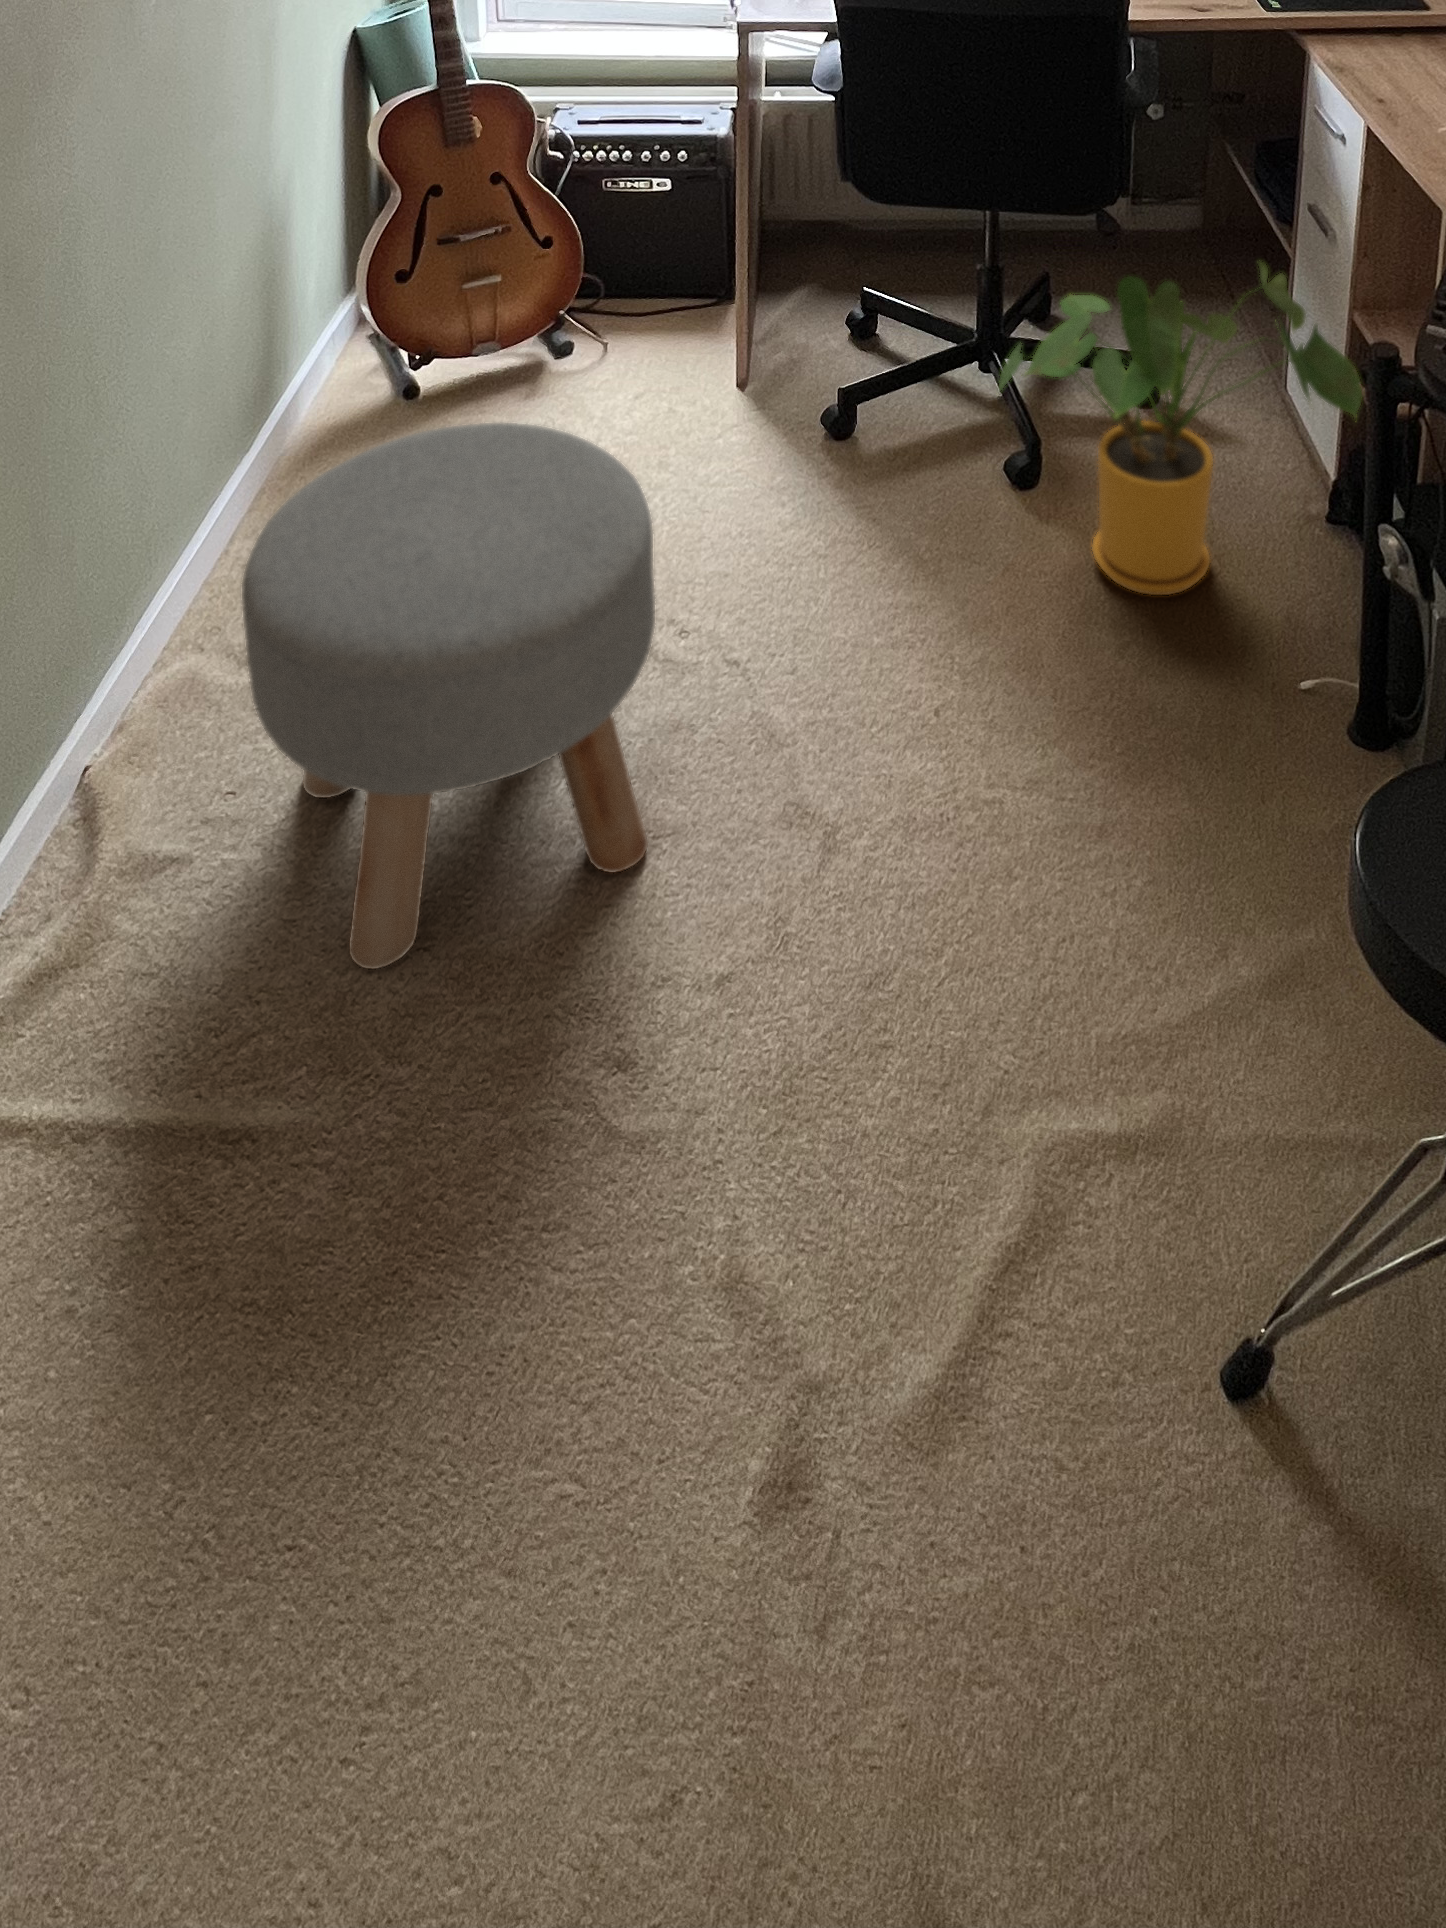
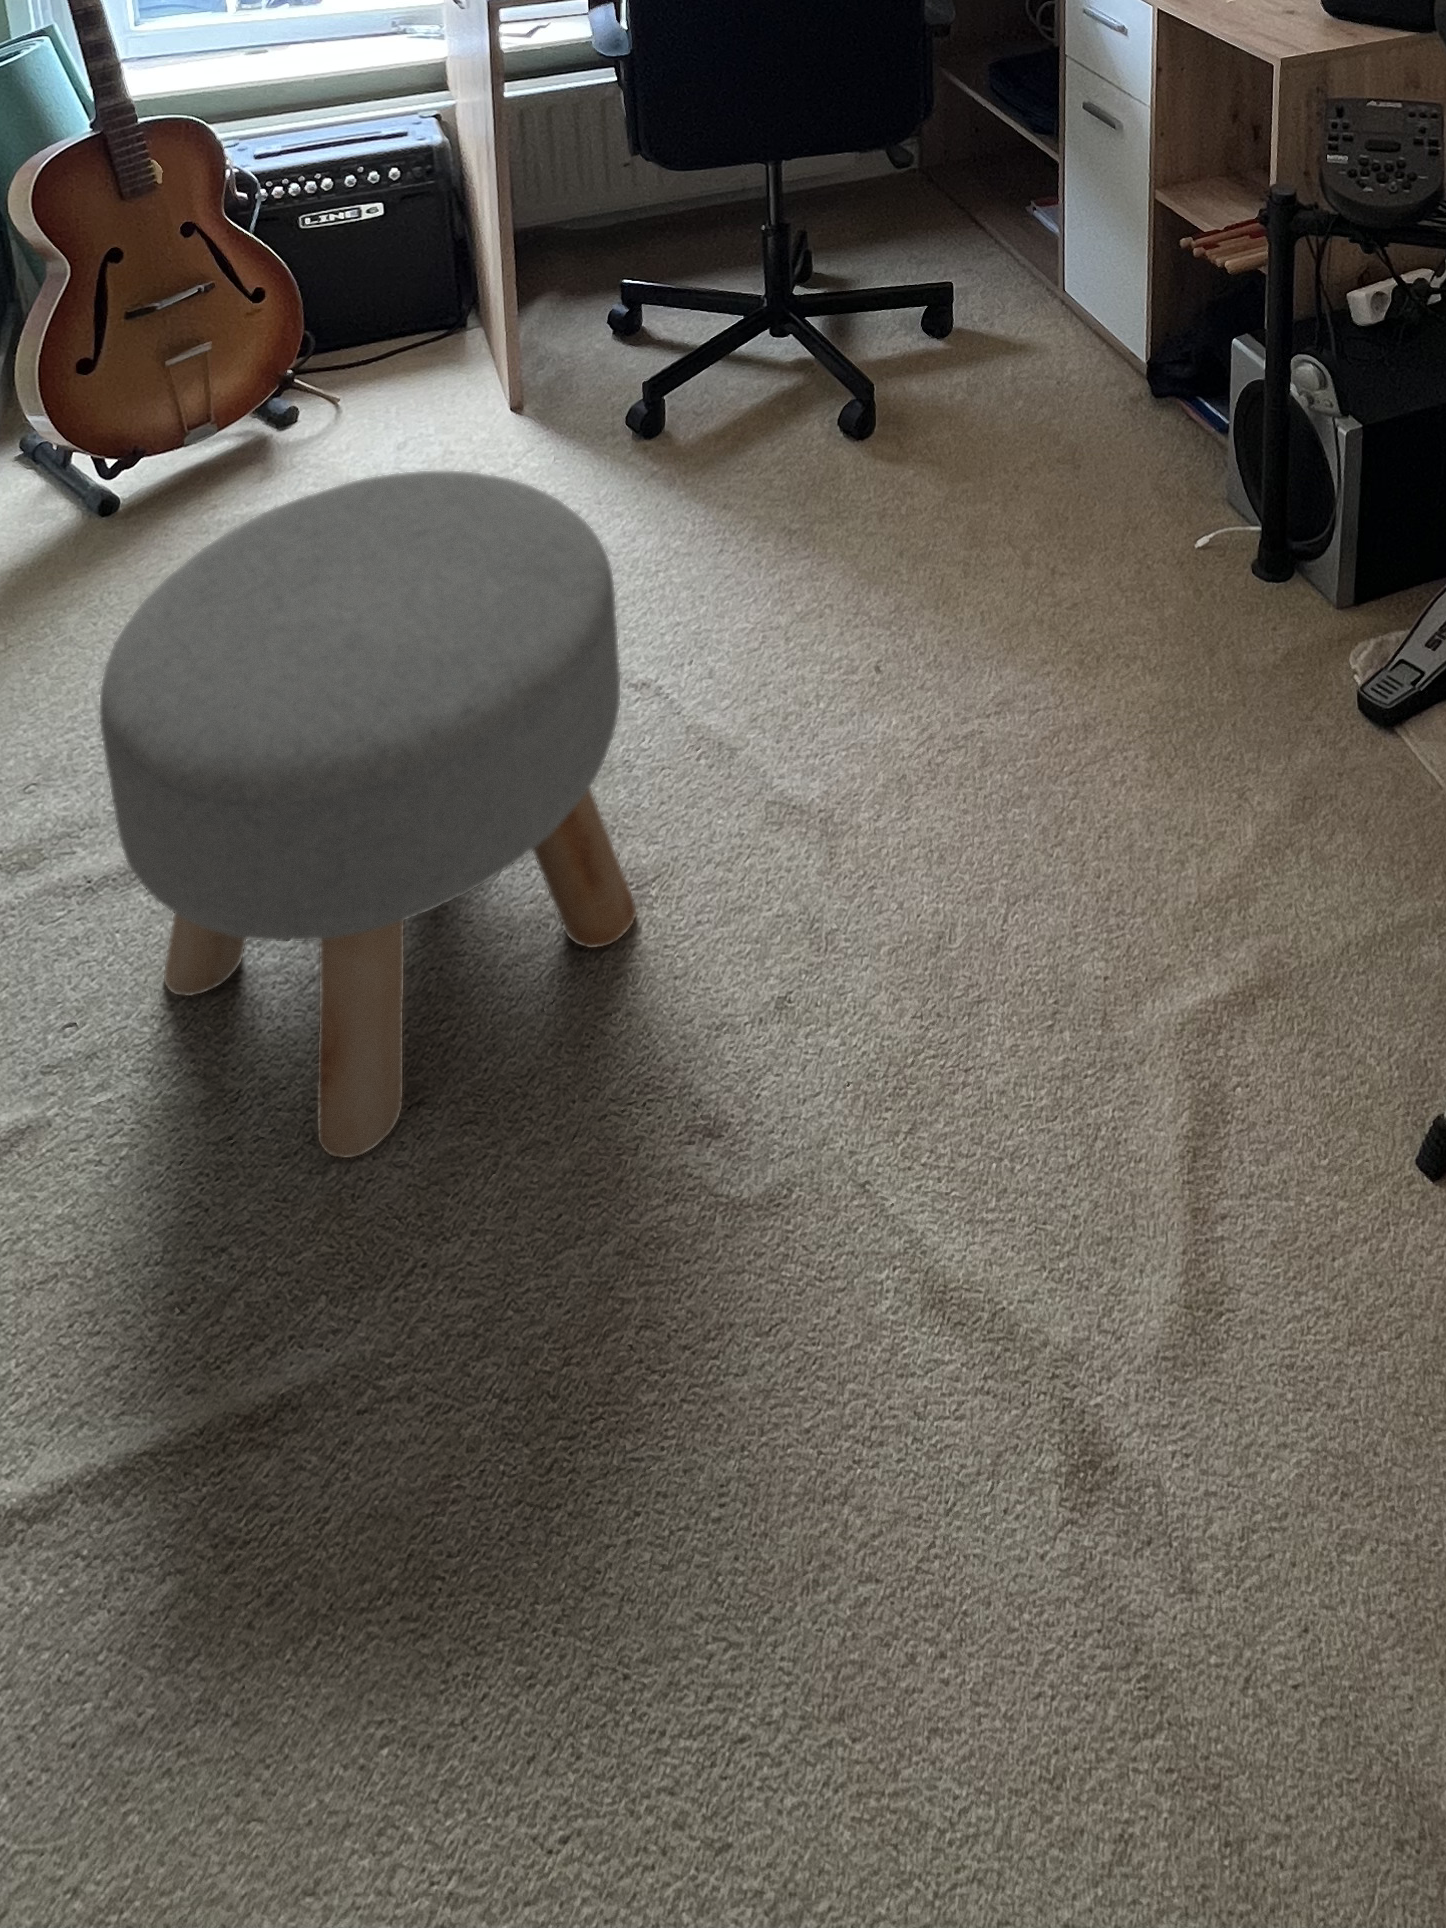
house plant: present [999,262,1362,595] -> none [858,155,1212,508]

